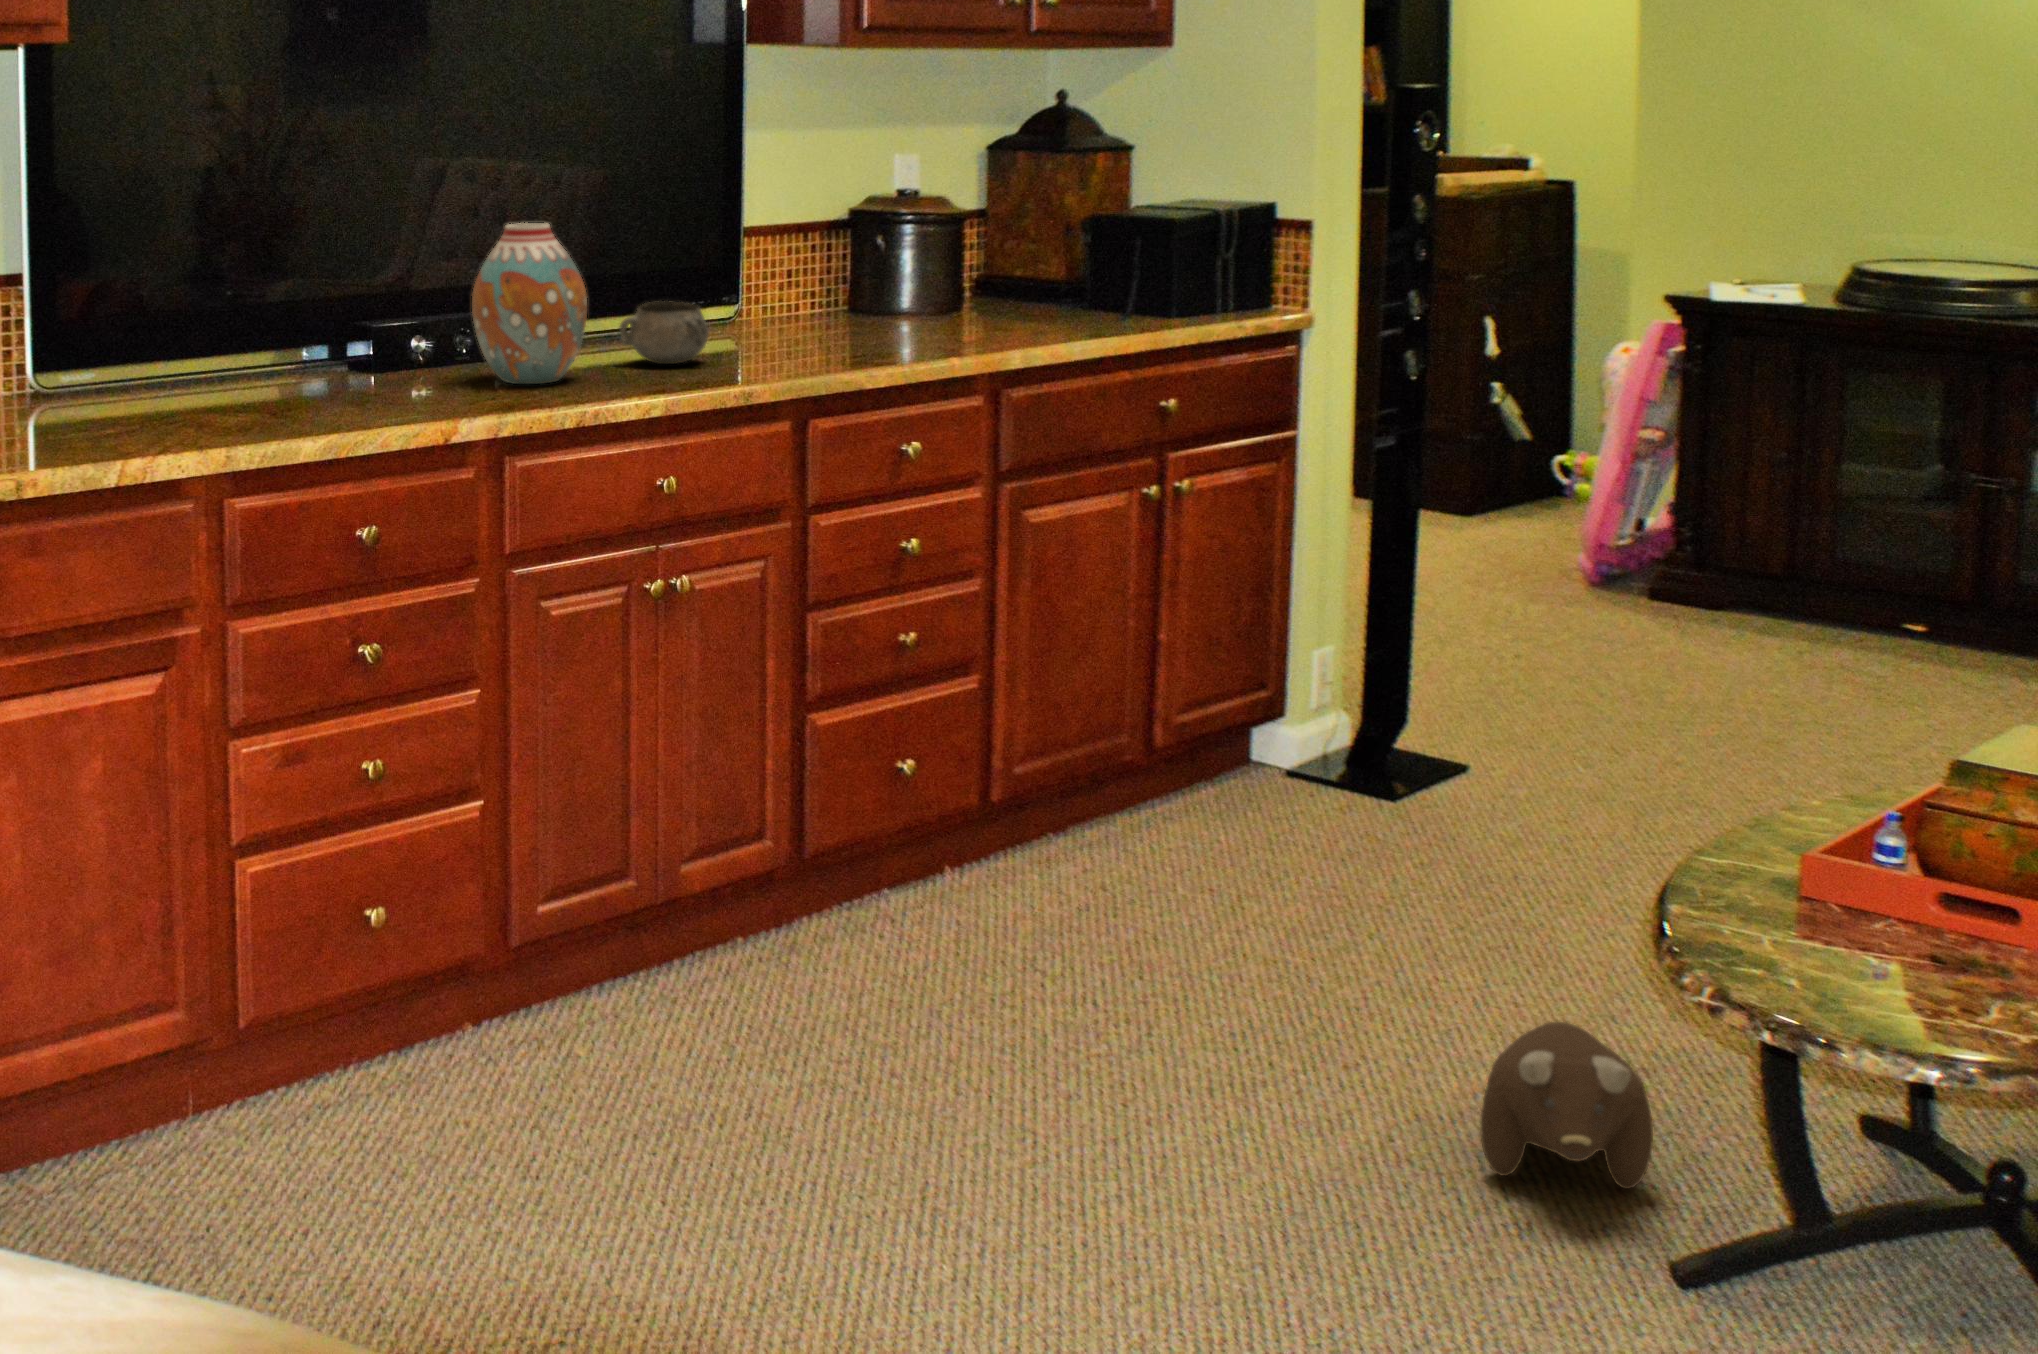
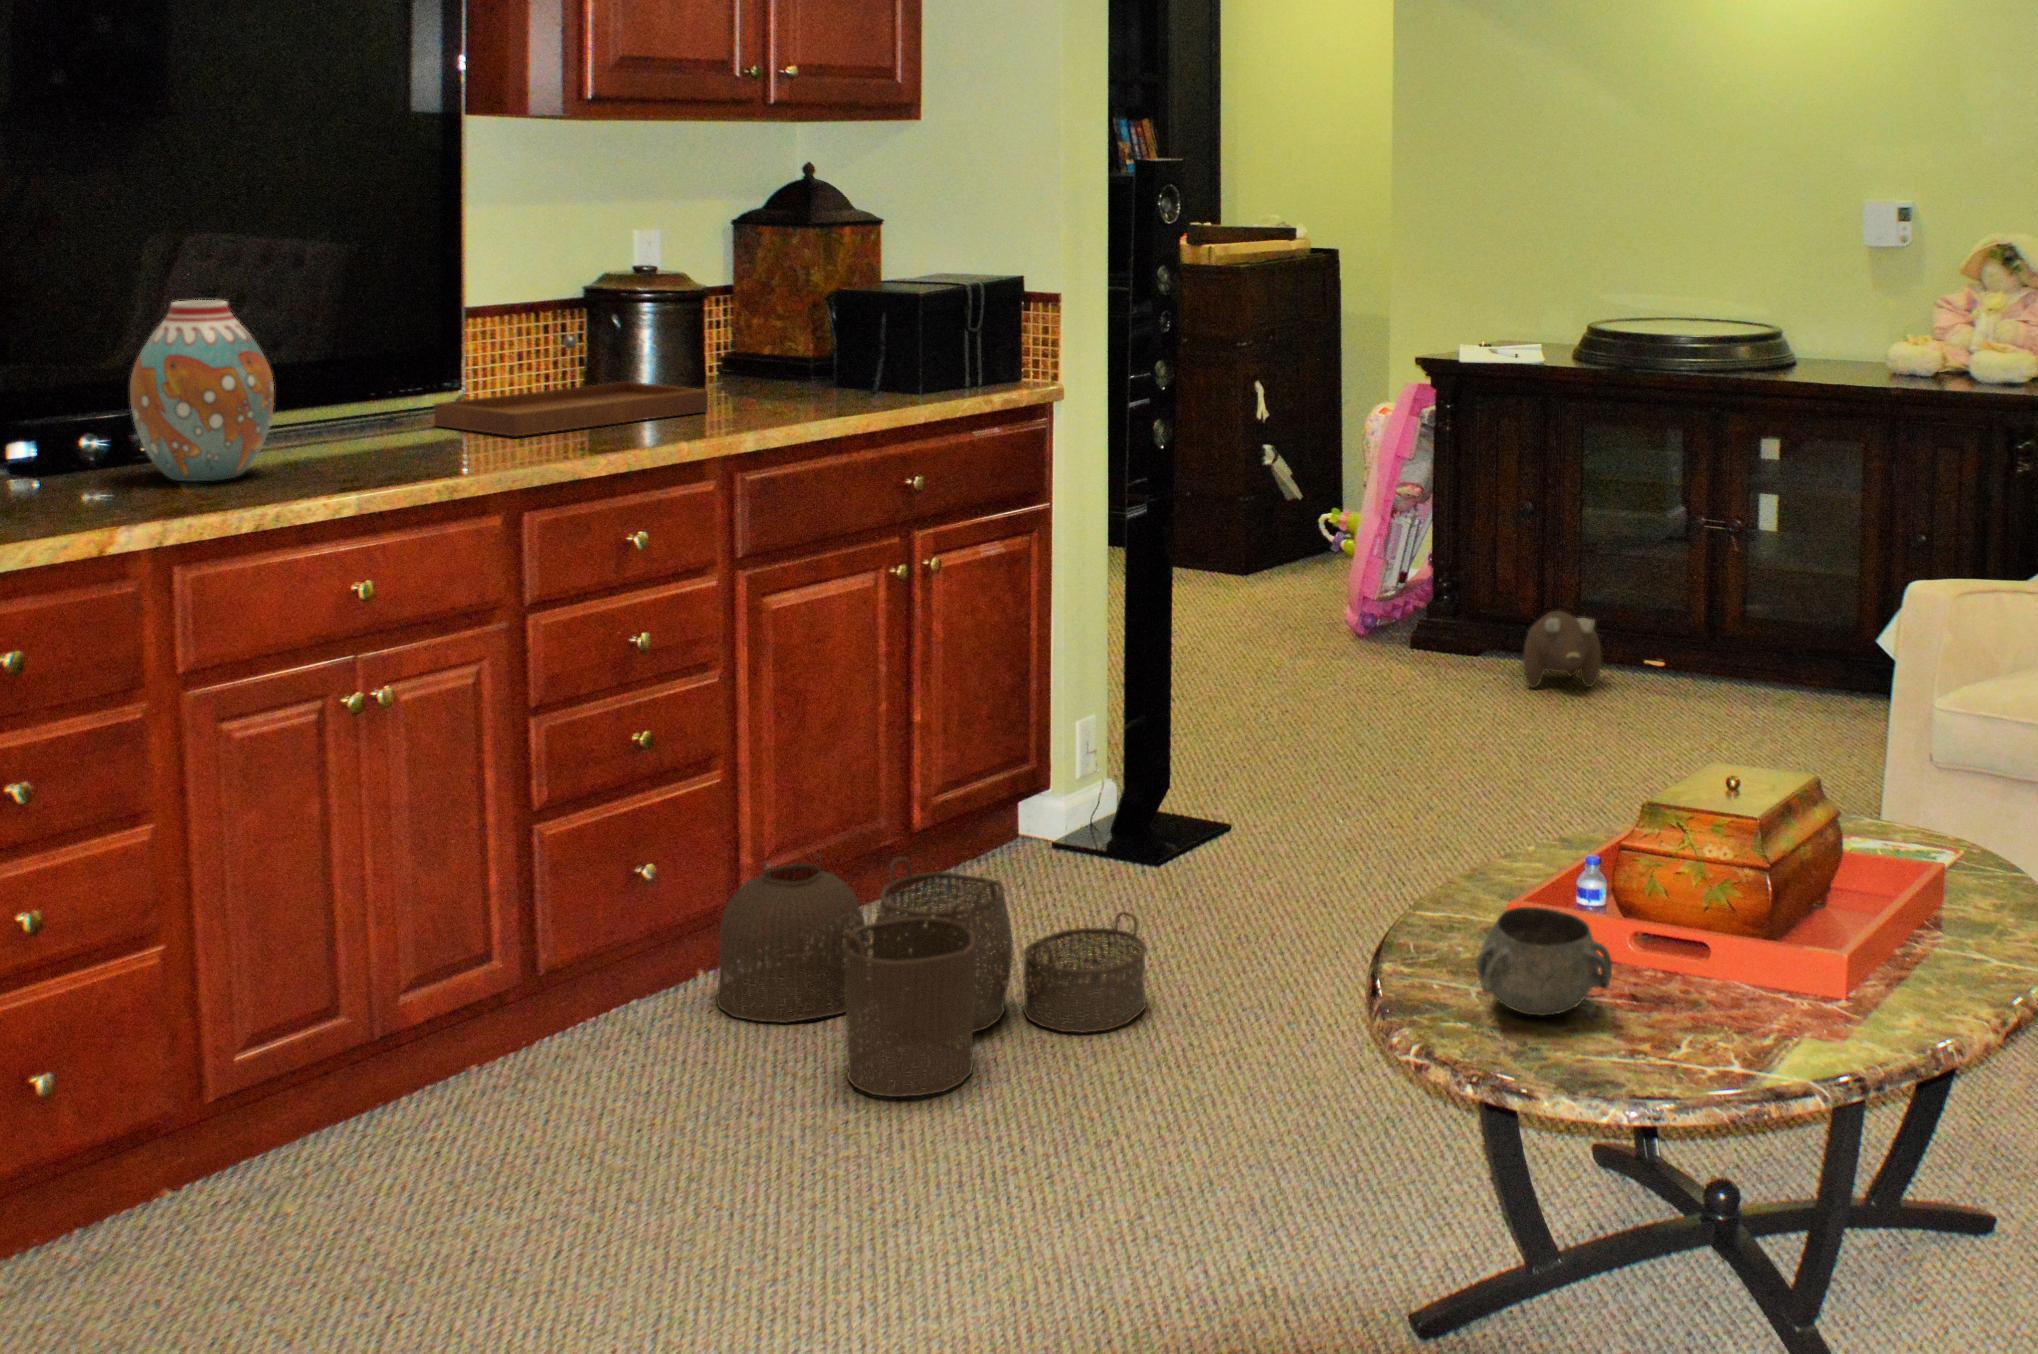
tray: none [715,257,963,351] -> present [434,336,708,437]
decorative bowl: present [619,301,709,364] -> present [1476,907,1612,1015]
woven basket: none [967,767,1408,1010] -> present [716,854,1147,1097]
plush toy: present [1480,1022,1653,1189] -> present [1523,611,1602,688]

